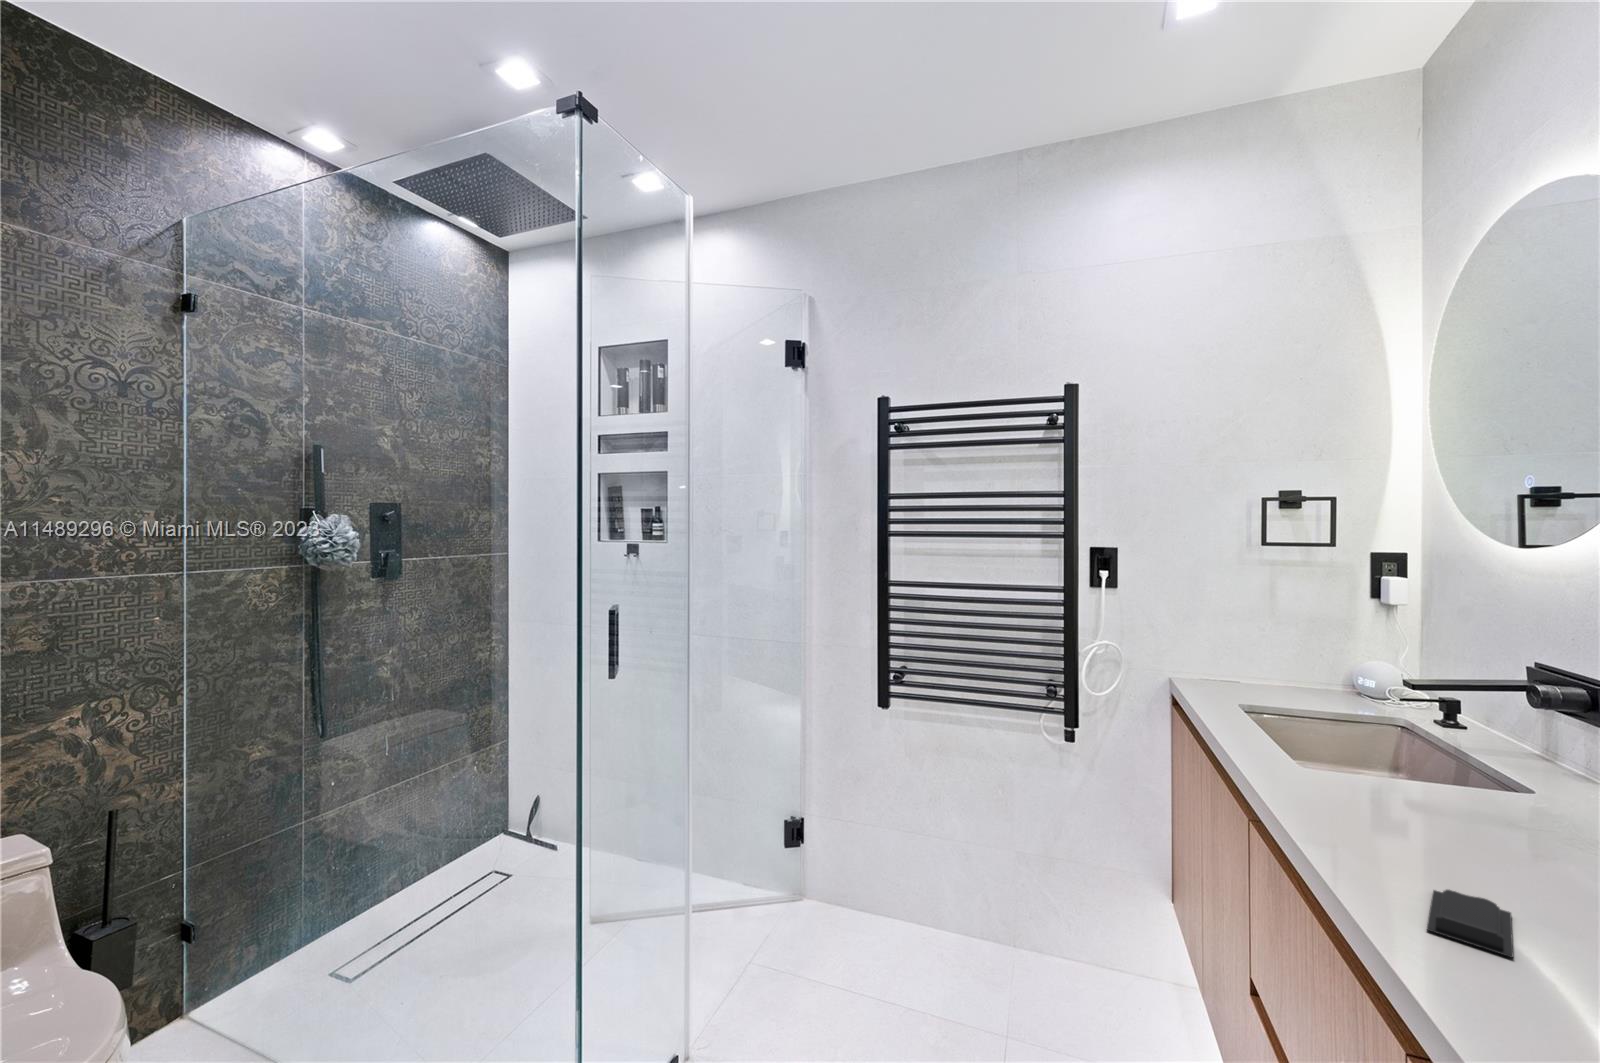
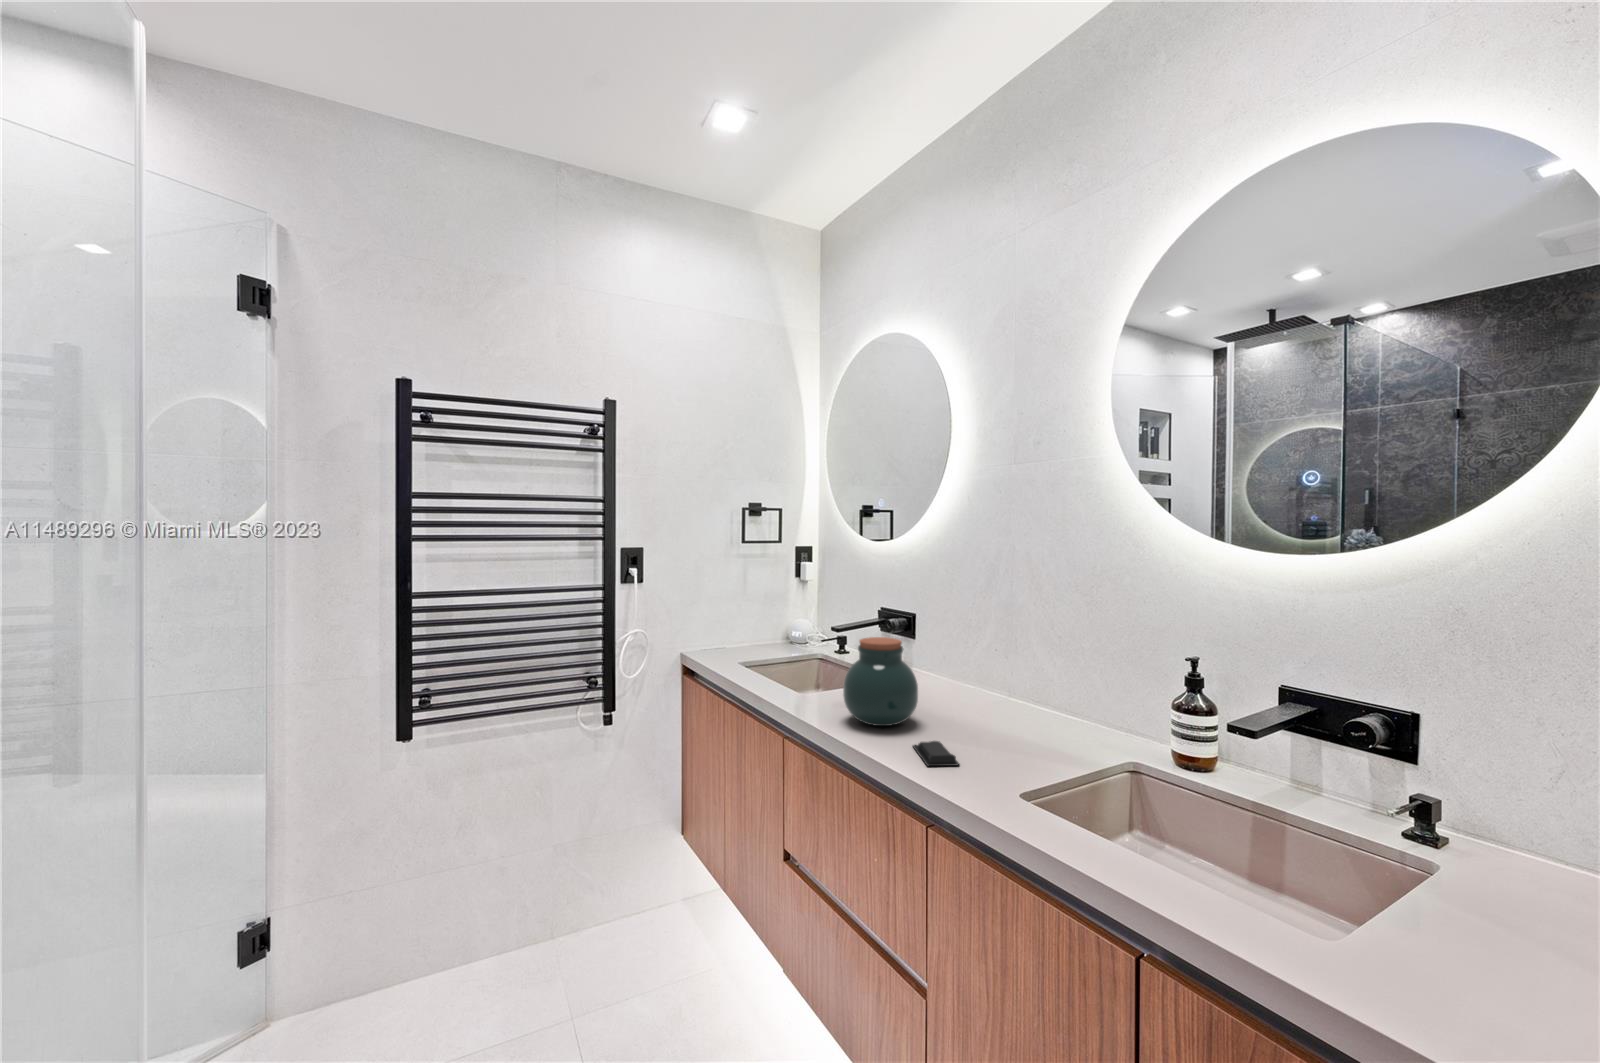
jar: none [1330,696,1498,851] -> present [843,637,918,726]

